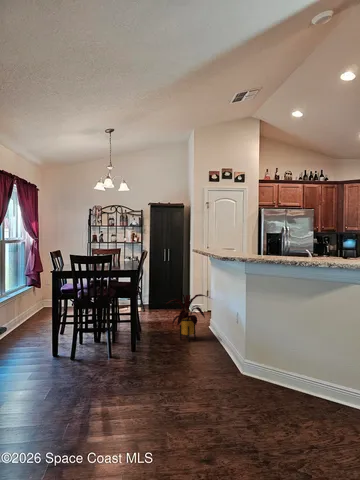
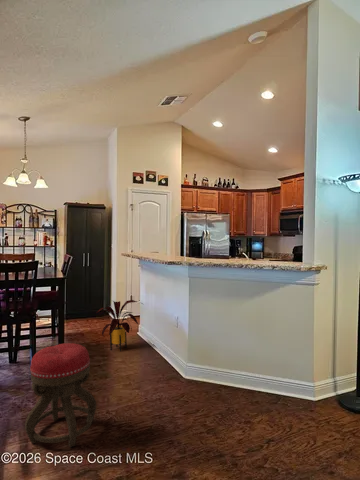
ottoman: none [89,327,149,417] -> present [25,343,96,447]

